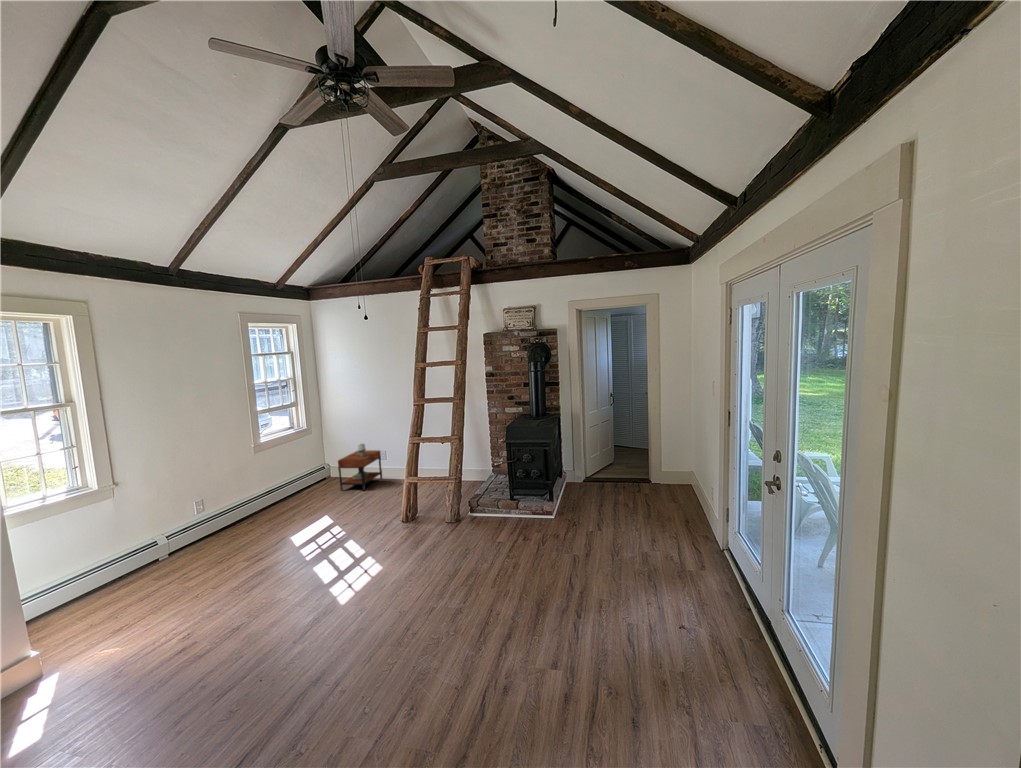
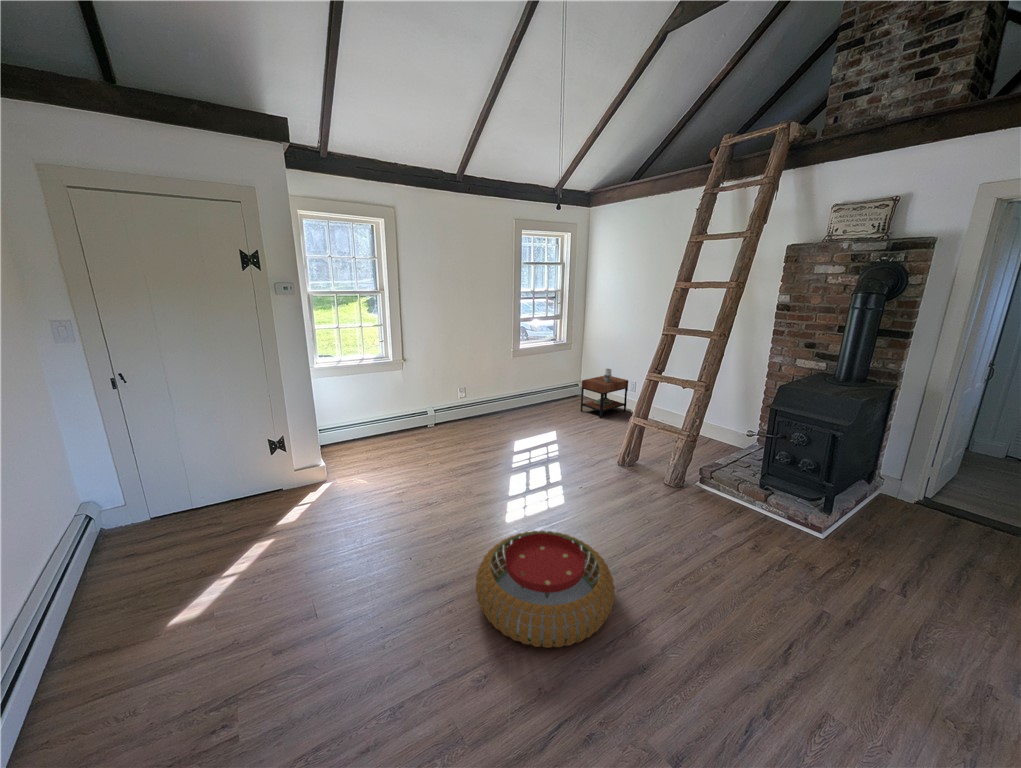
pouf: none [349,586,477,696] -> present [476,530,615,648]

